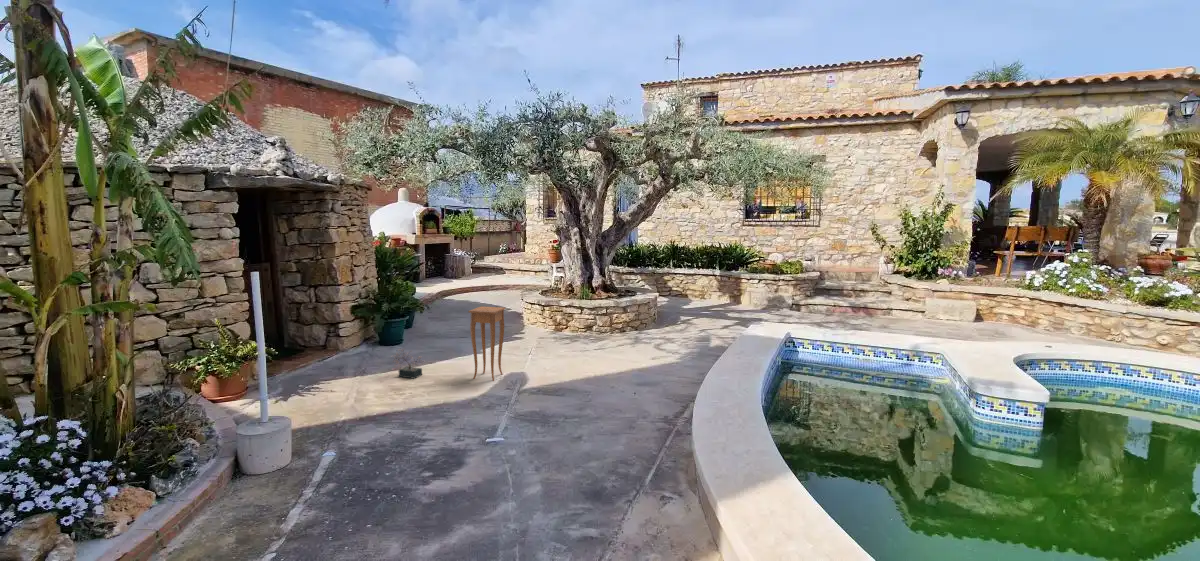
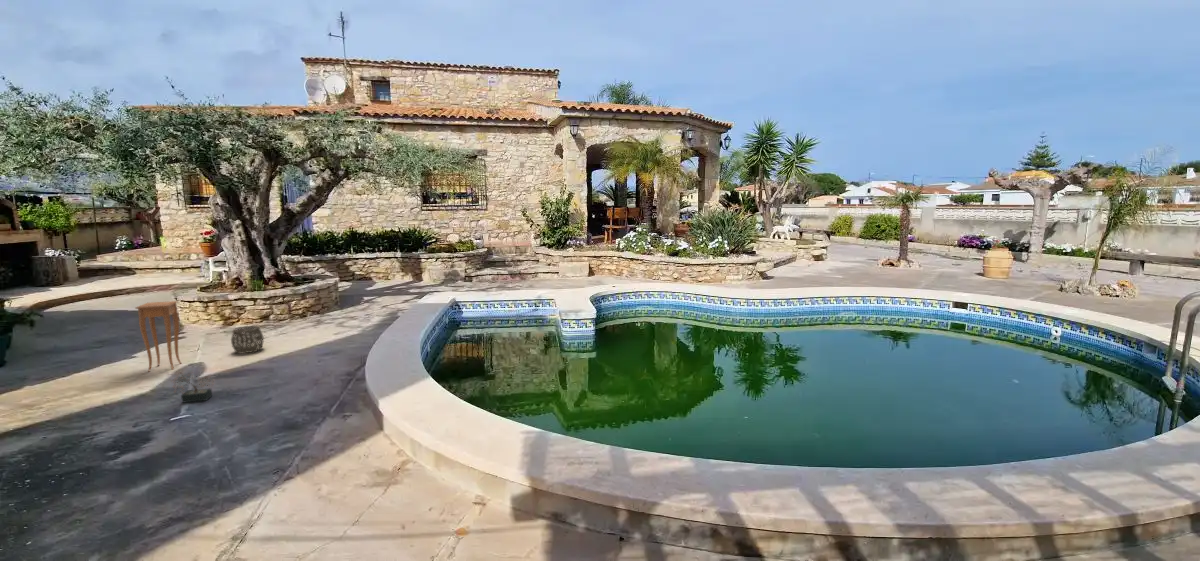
woven basket: none [548,342,579,373] -> present [231,326,264,354]
decorative plant: present [394,350,422,378] -> present [173,372,214,402]

